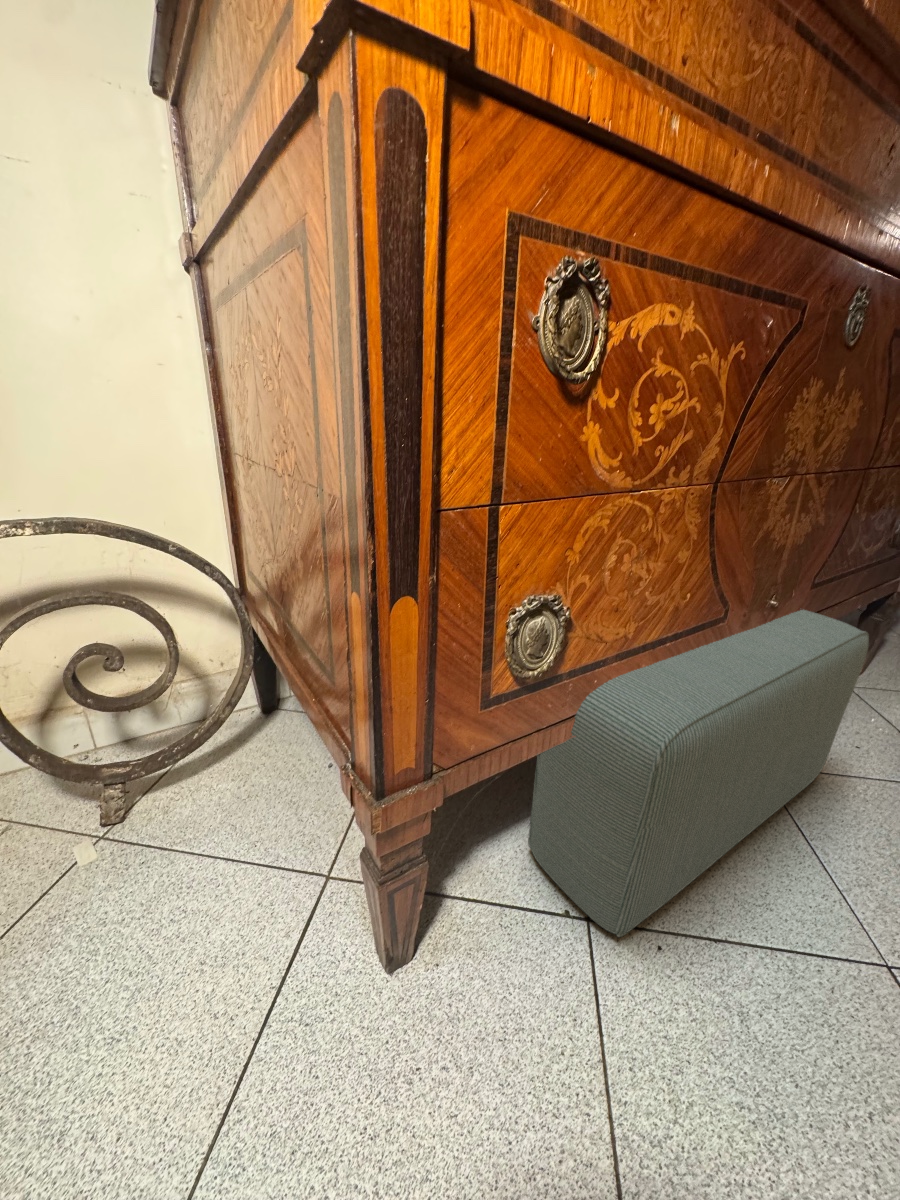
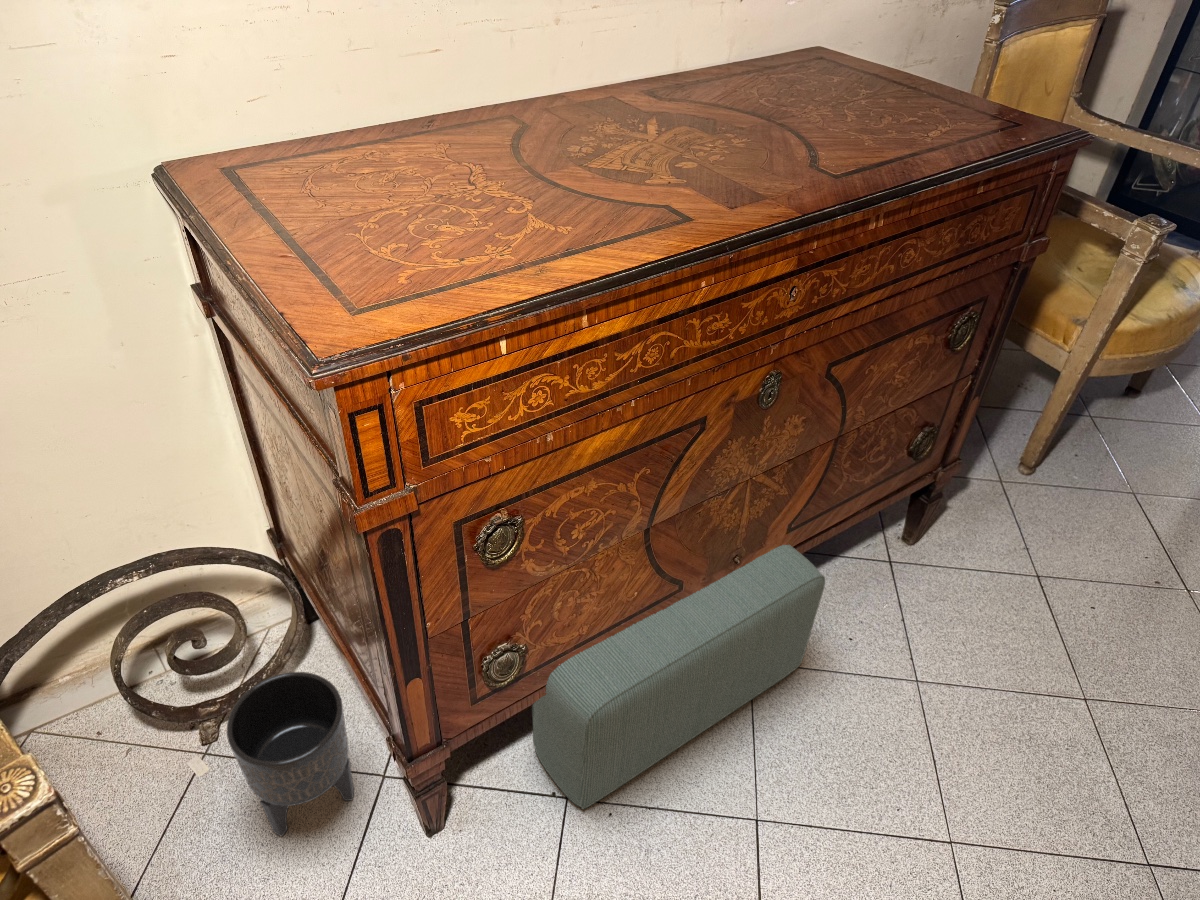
planter: none [91,697,285,961] -> present [227,672,354,836]

